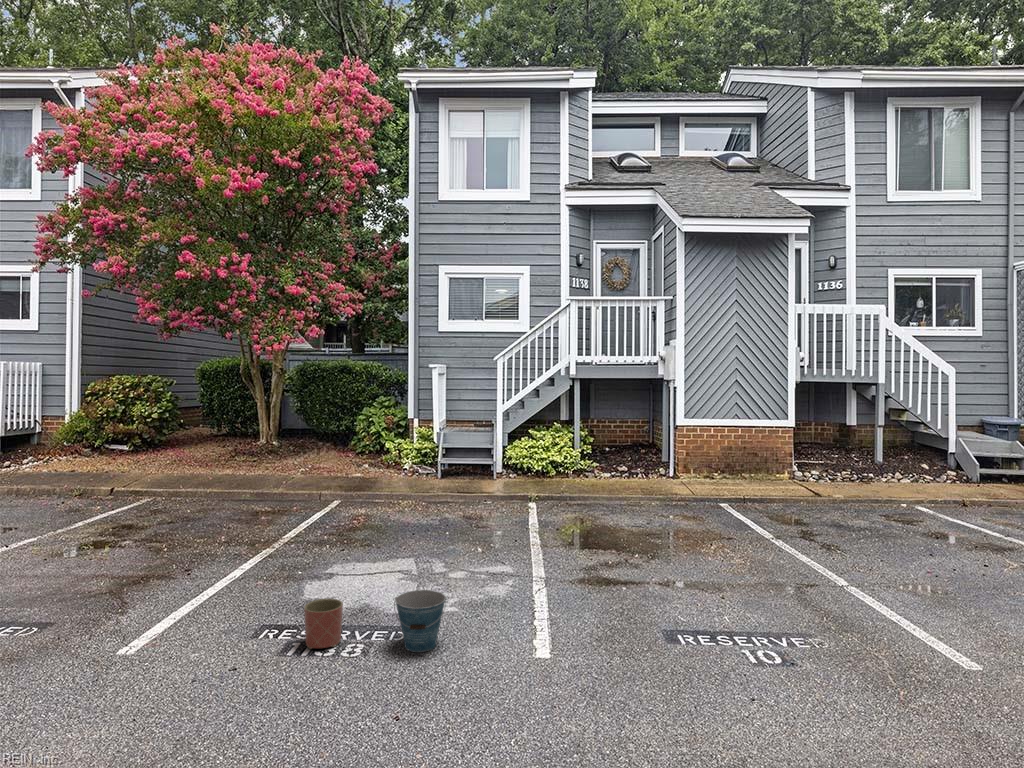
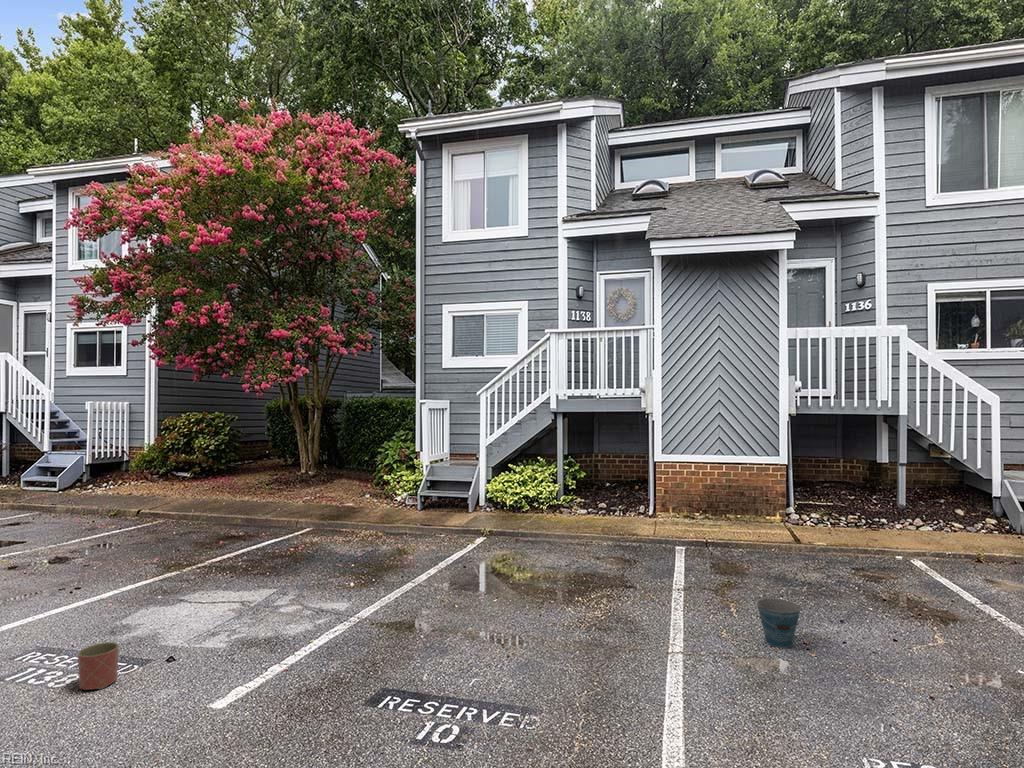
bucket: present [394,590,446,652] -> present [757,598,801,648]

